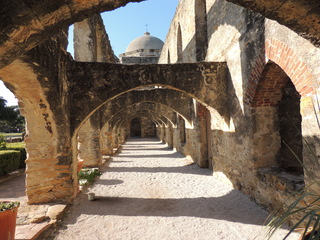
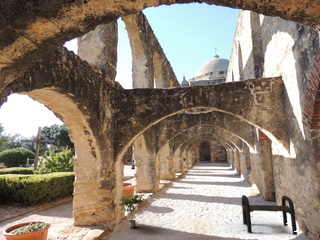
bench: none [189,160,230,192] -> present [242,195,297,235]

